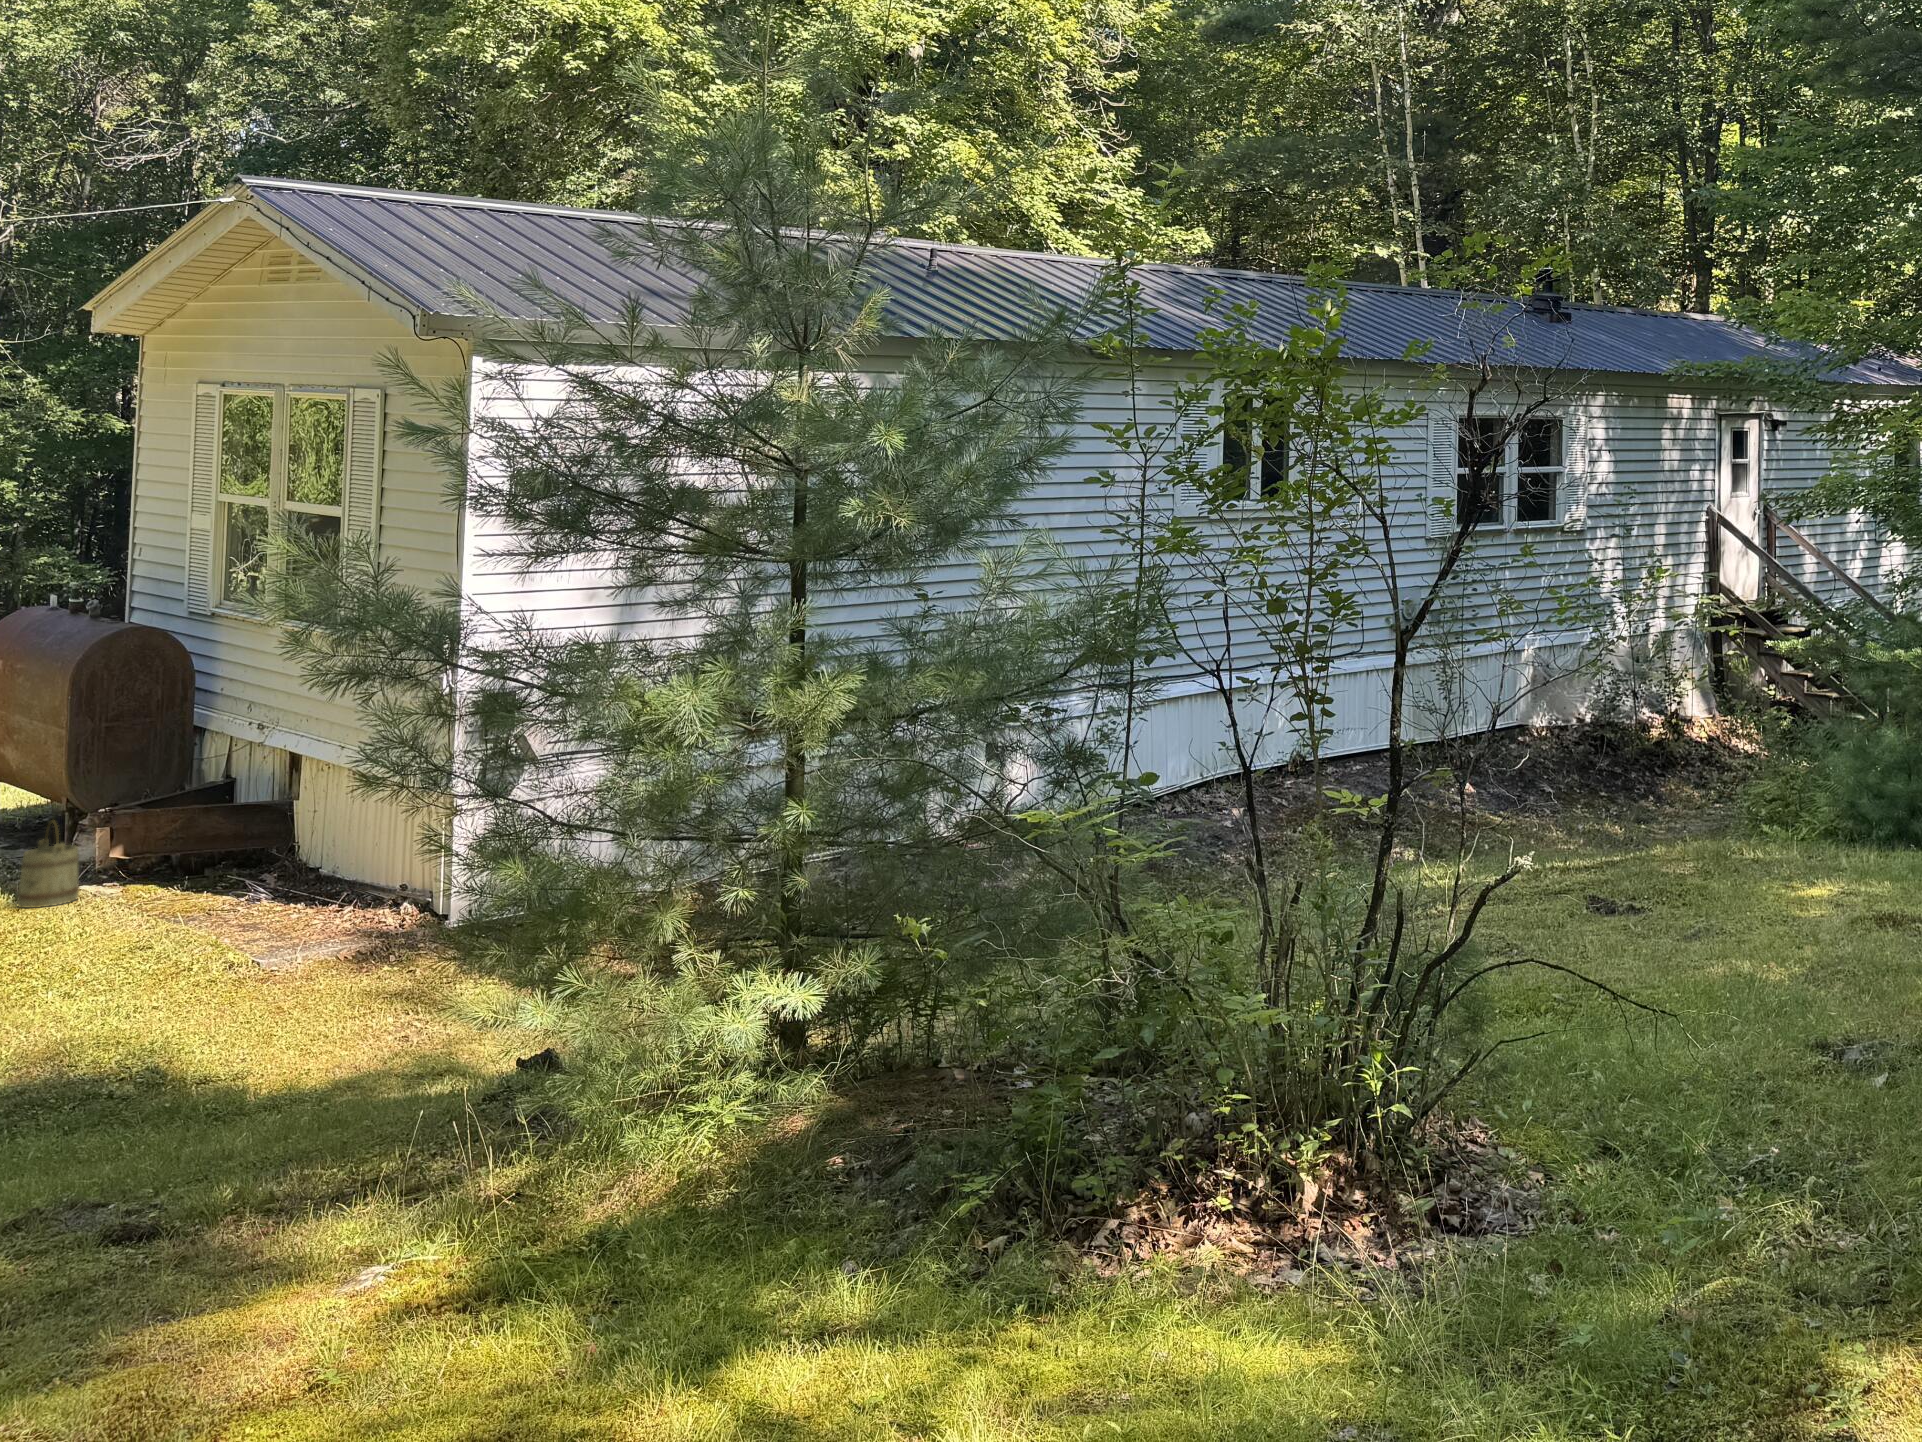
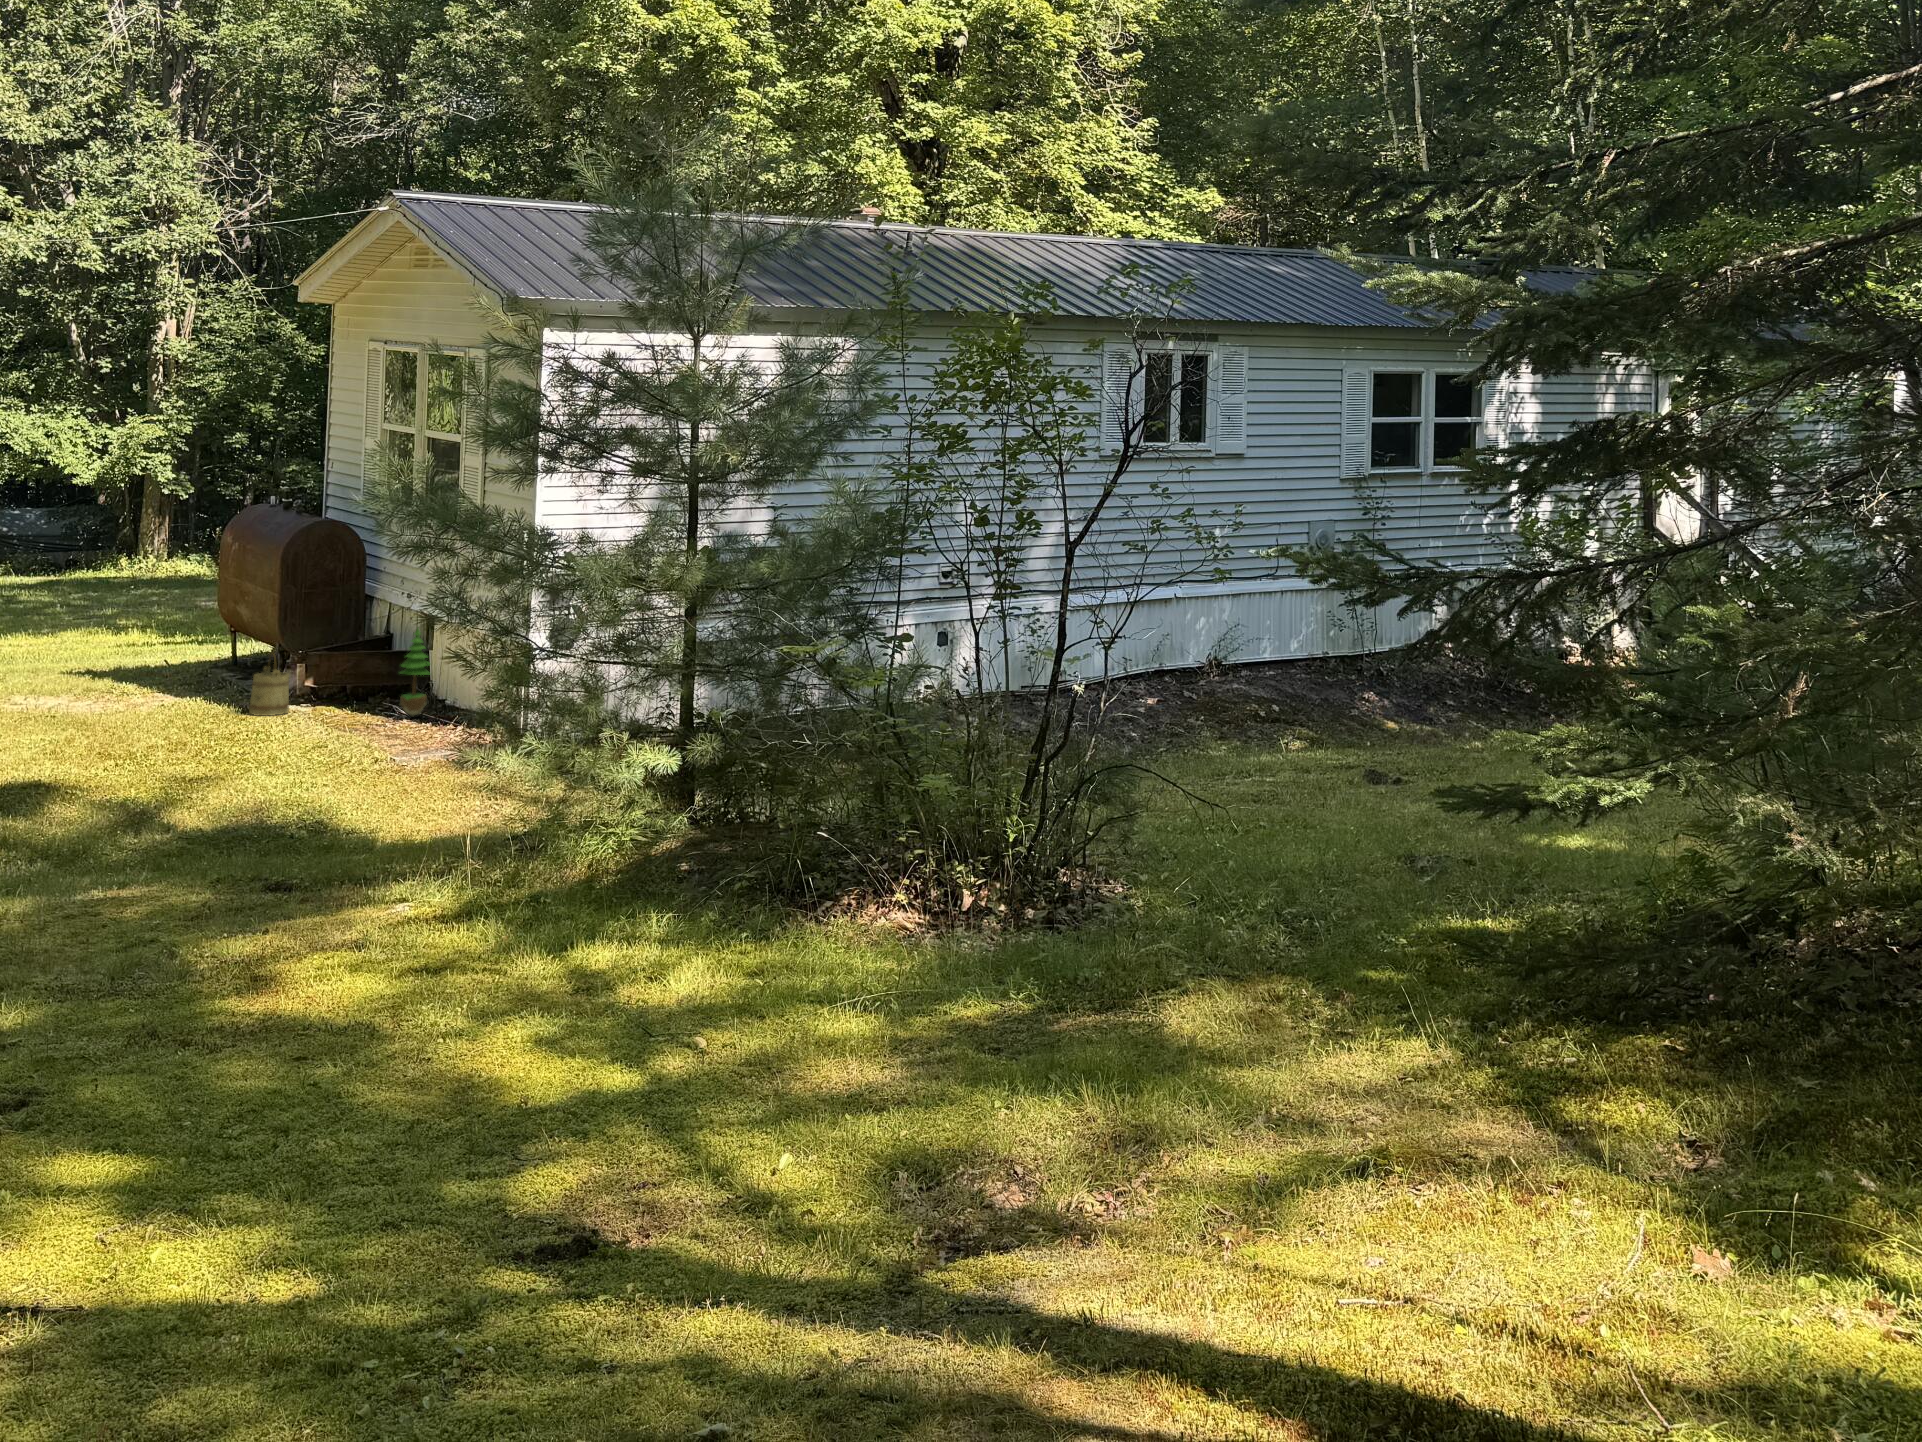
potted tree: none [244,769,294,888] -> present [400,629,430,717]

